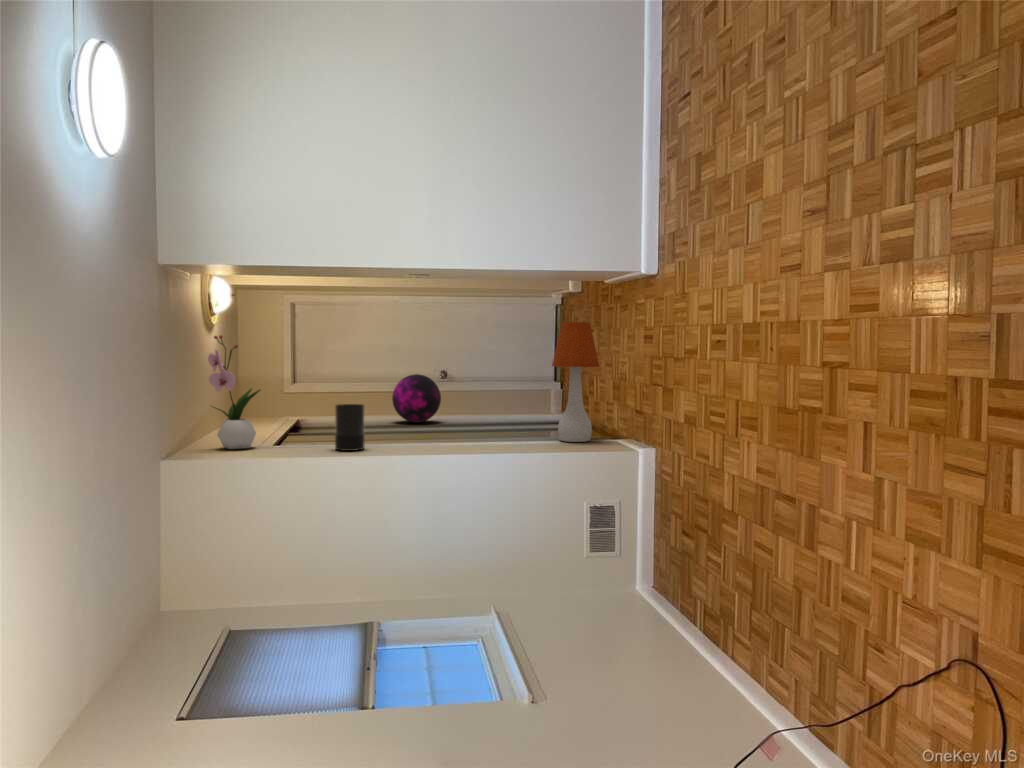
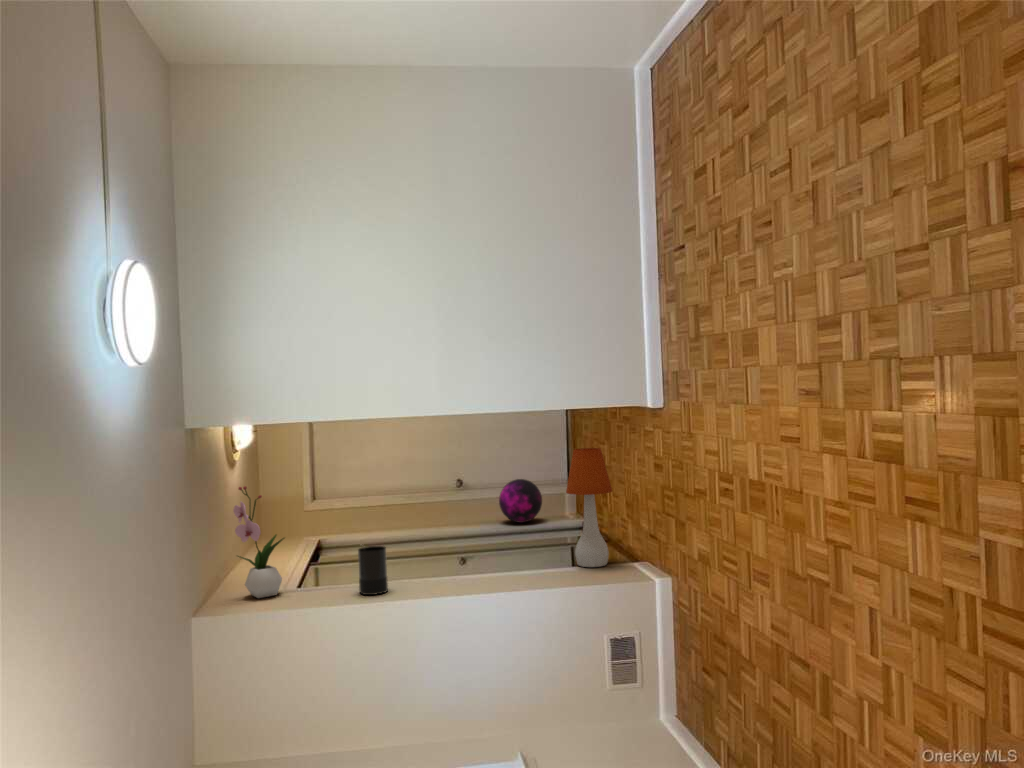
decorative orb: present [392,374,441,423] -> present [499,479,542,523]

